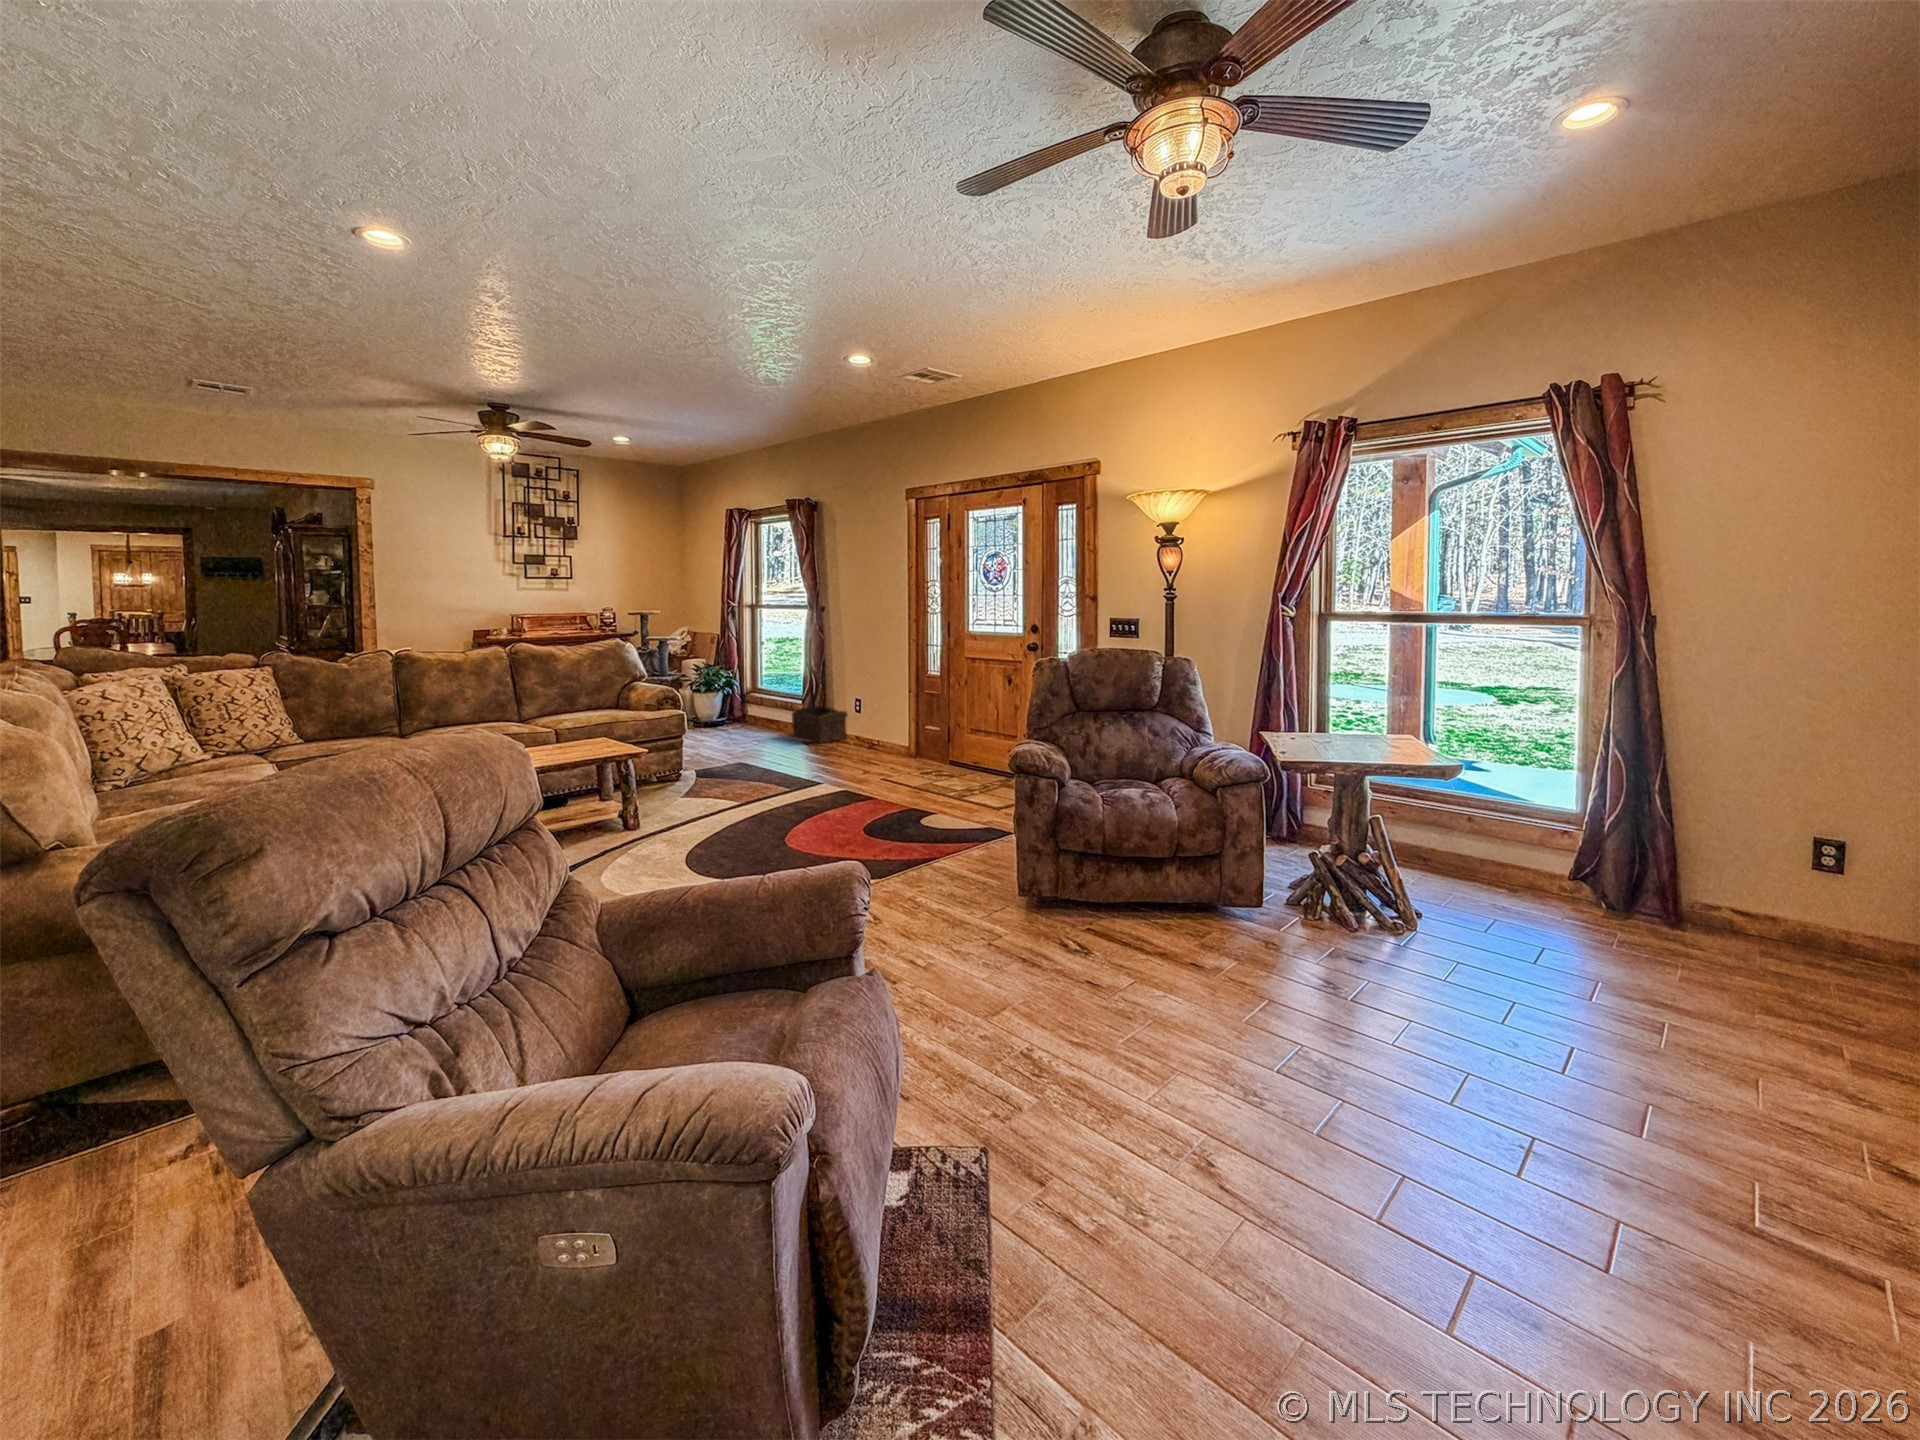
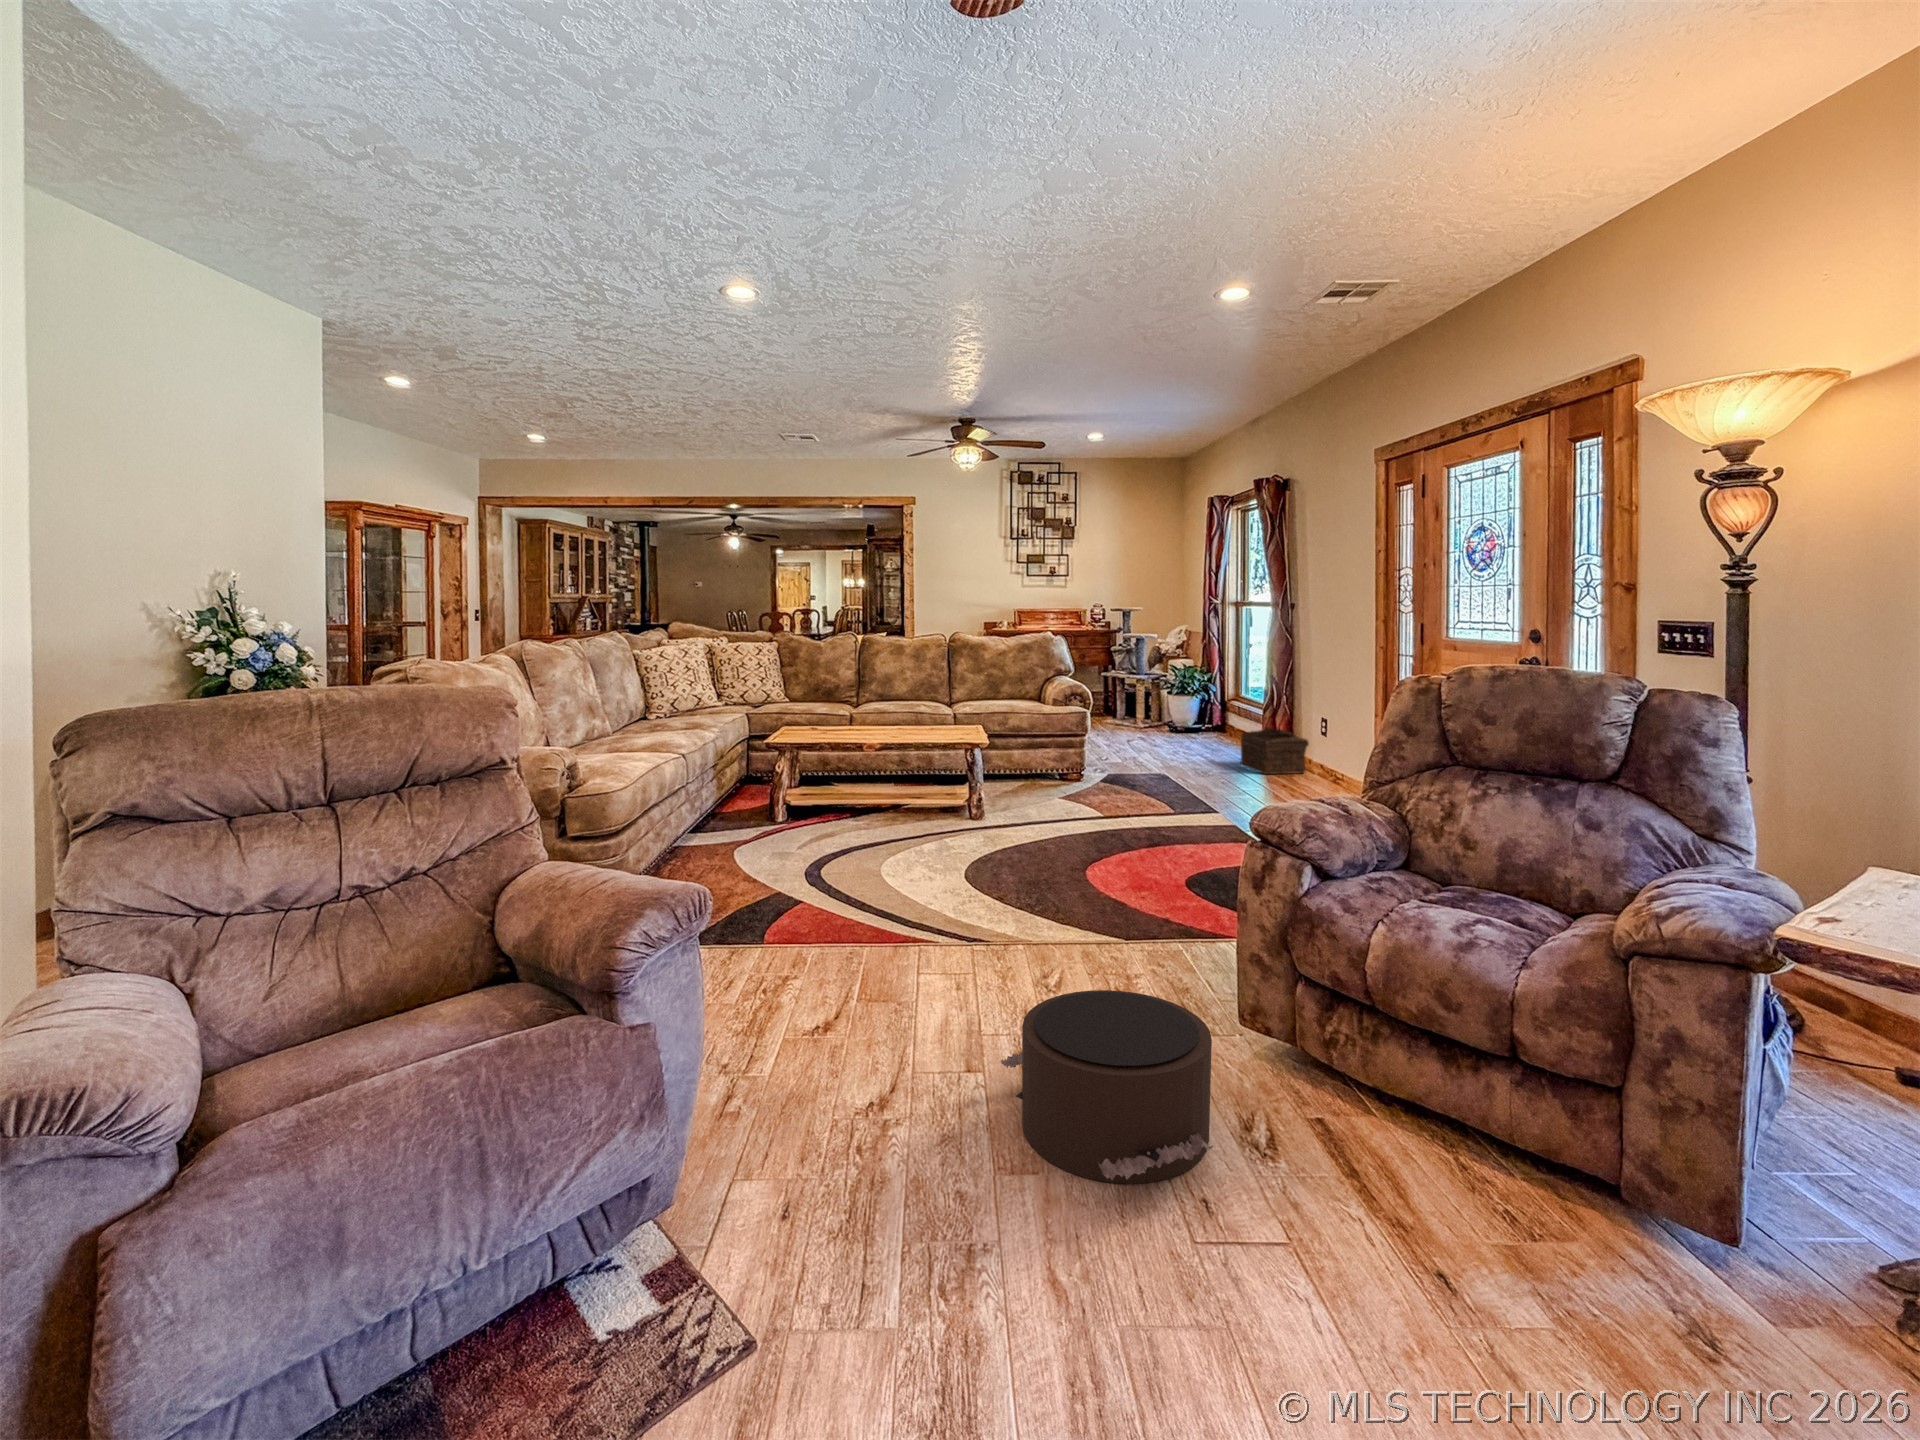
pouf: none [968,927,1149,1066] -> present [1001,990,1213,1183]

